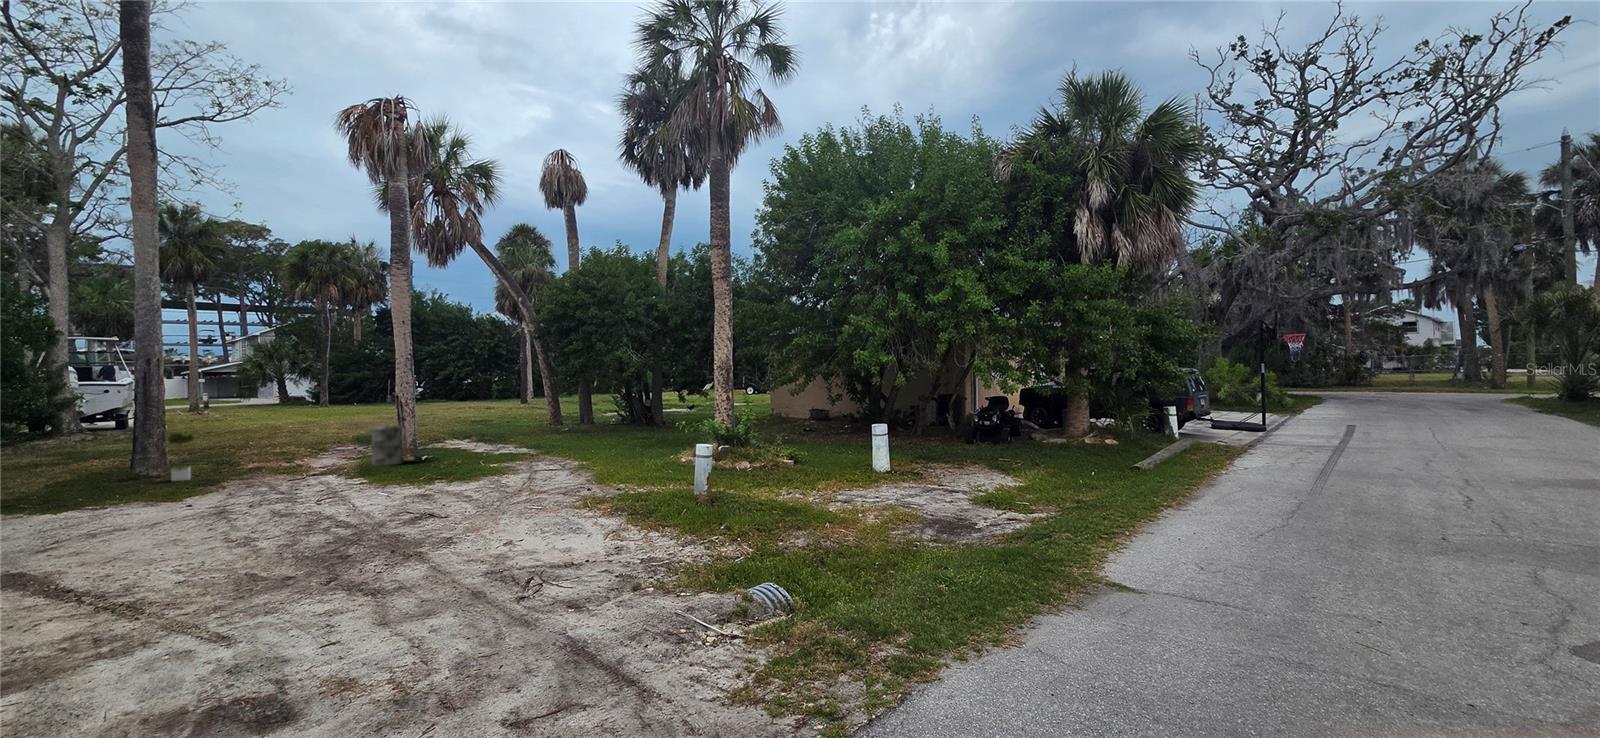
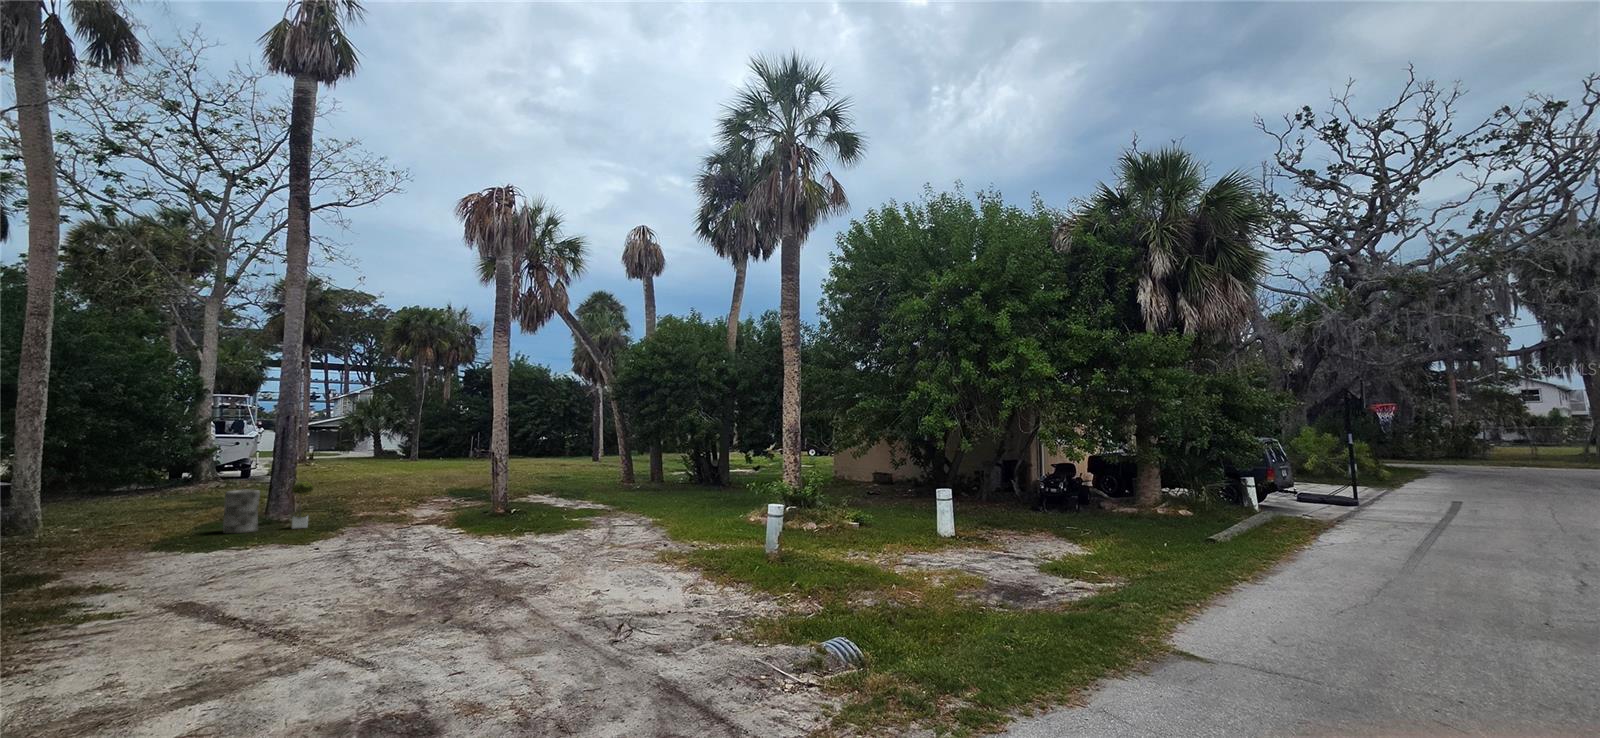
trash can: present [372,425,403,466] -> present [223,489,260,533]

